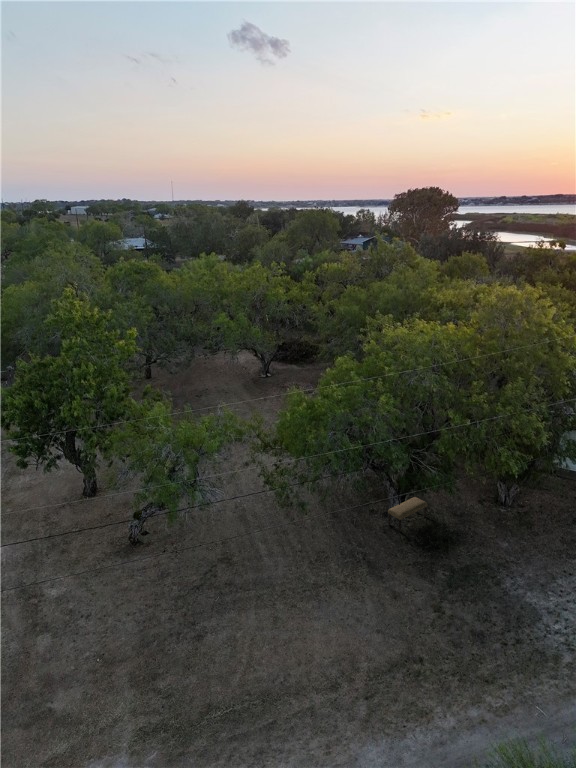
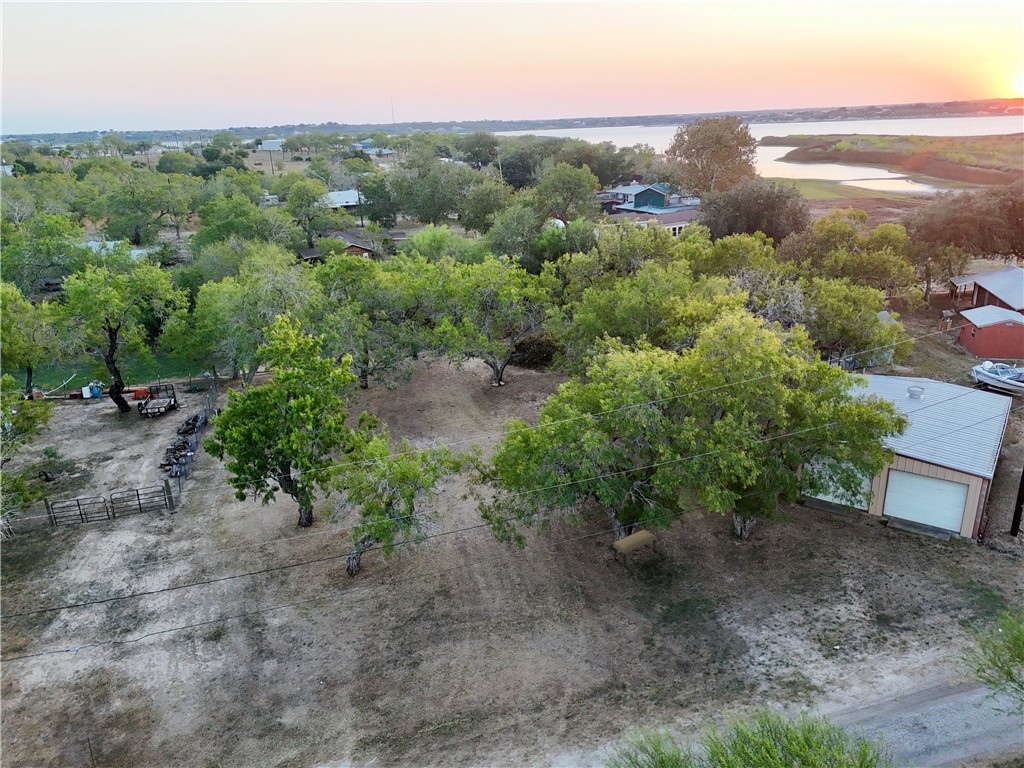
potted tree: present [133,510,152,543] -> none [352,543,371,577]

